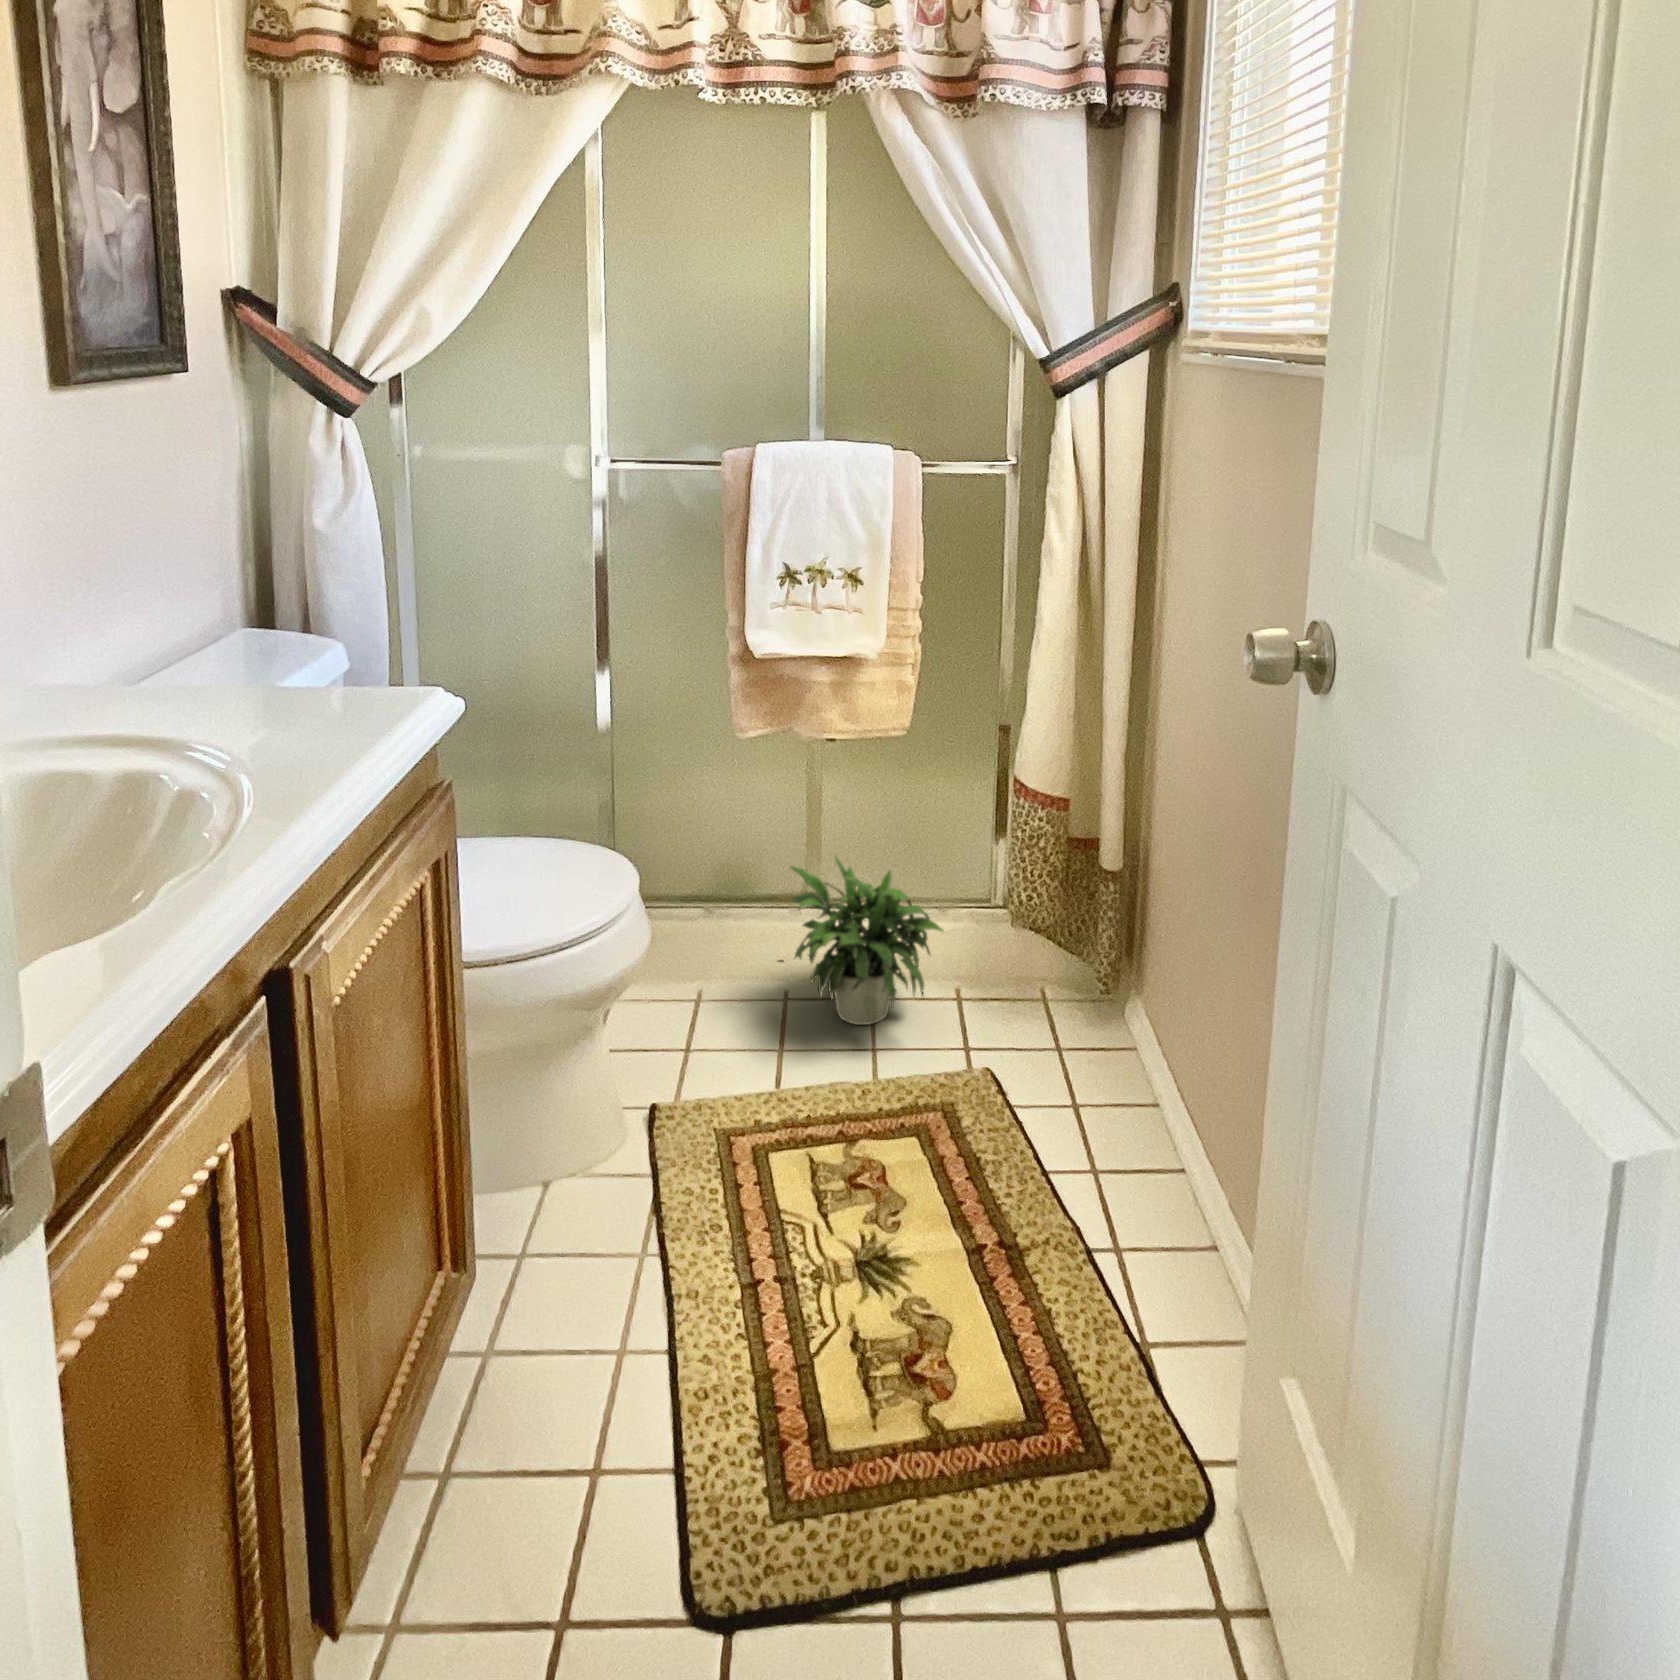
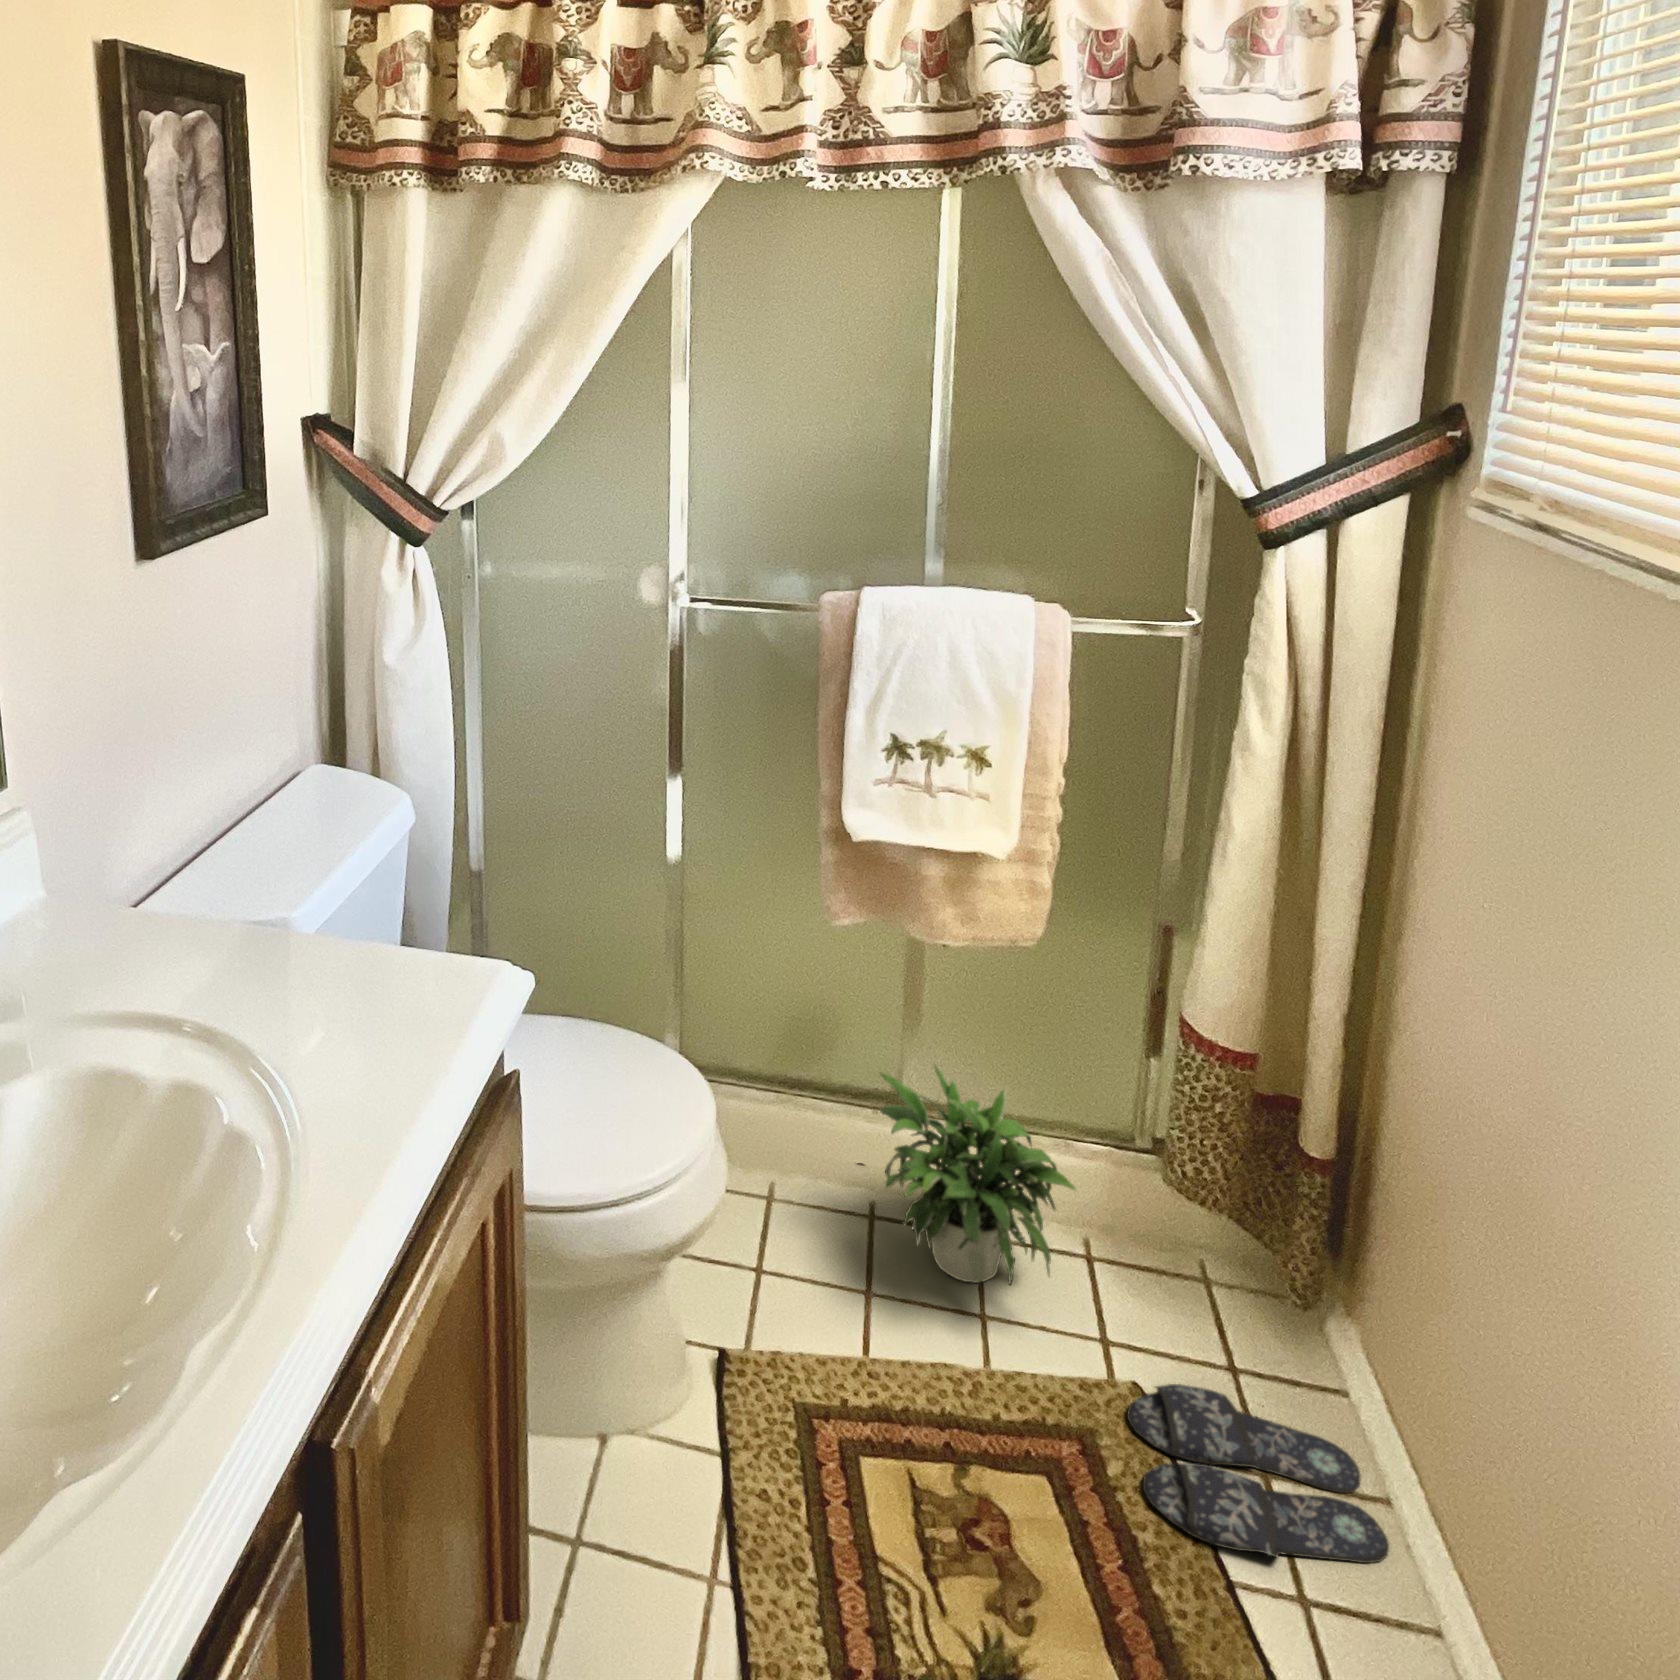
slippers: none [980,1059,1155,1153] -> present [1127,1384,1389,1563]

